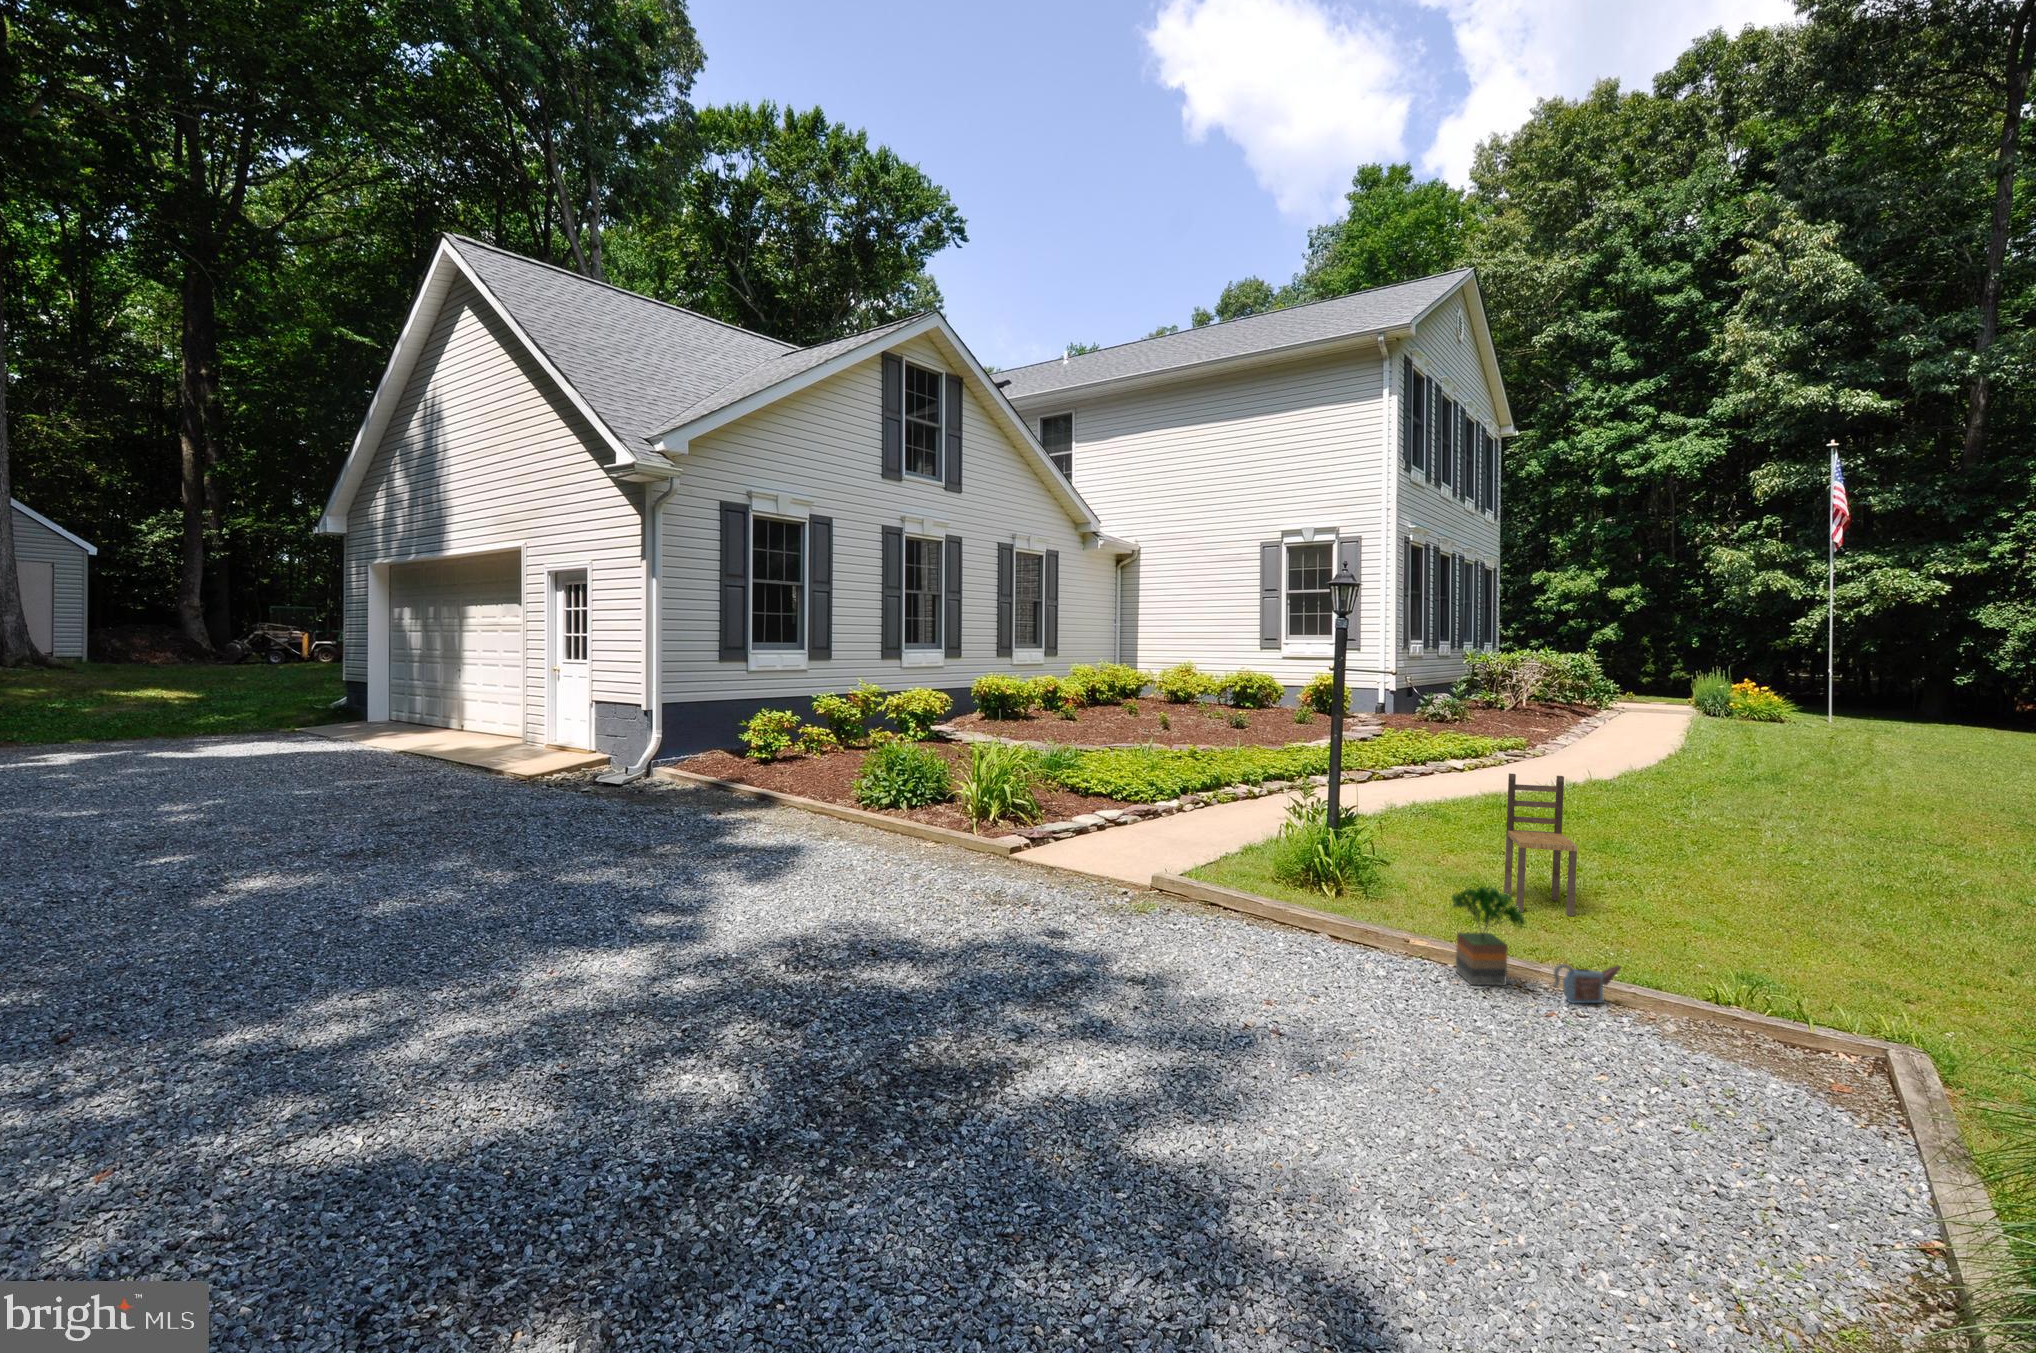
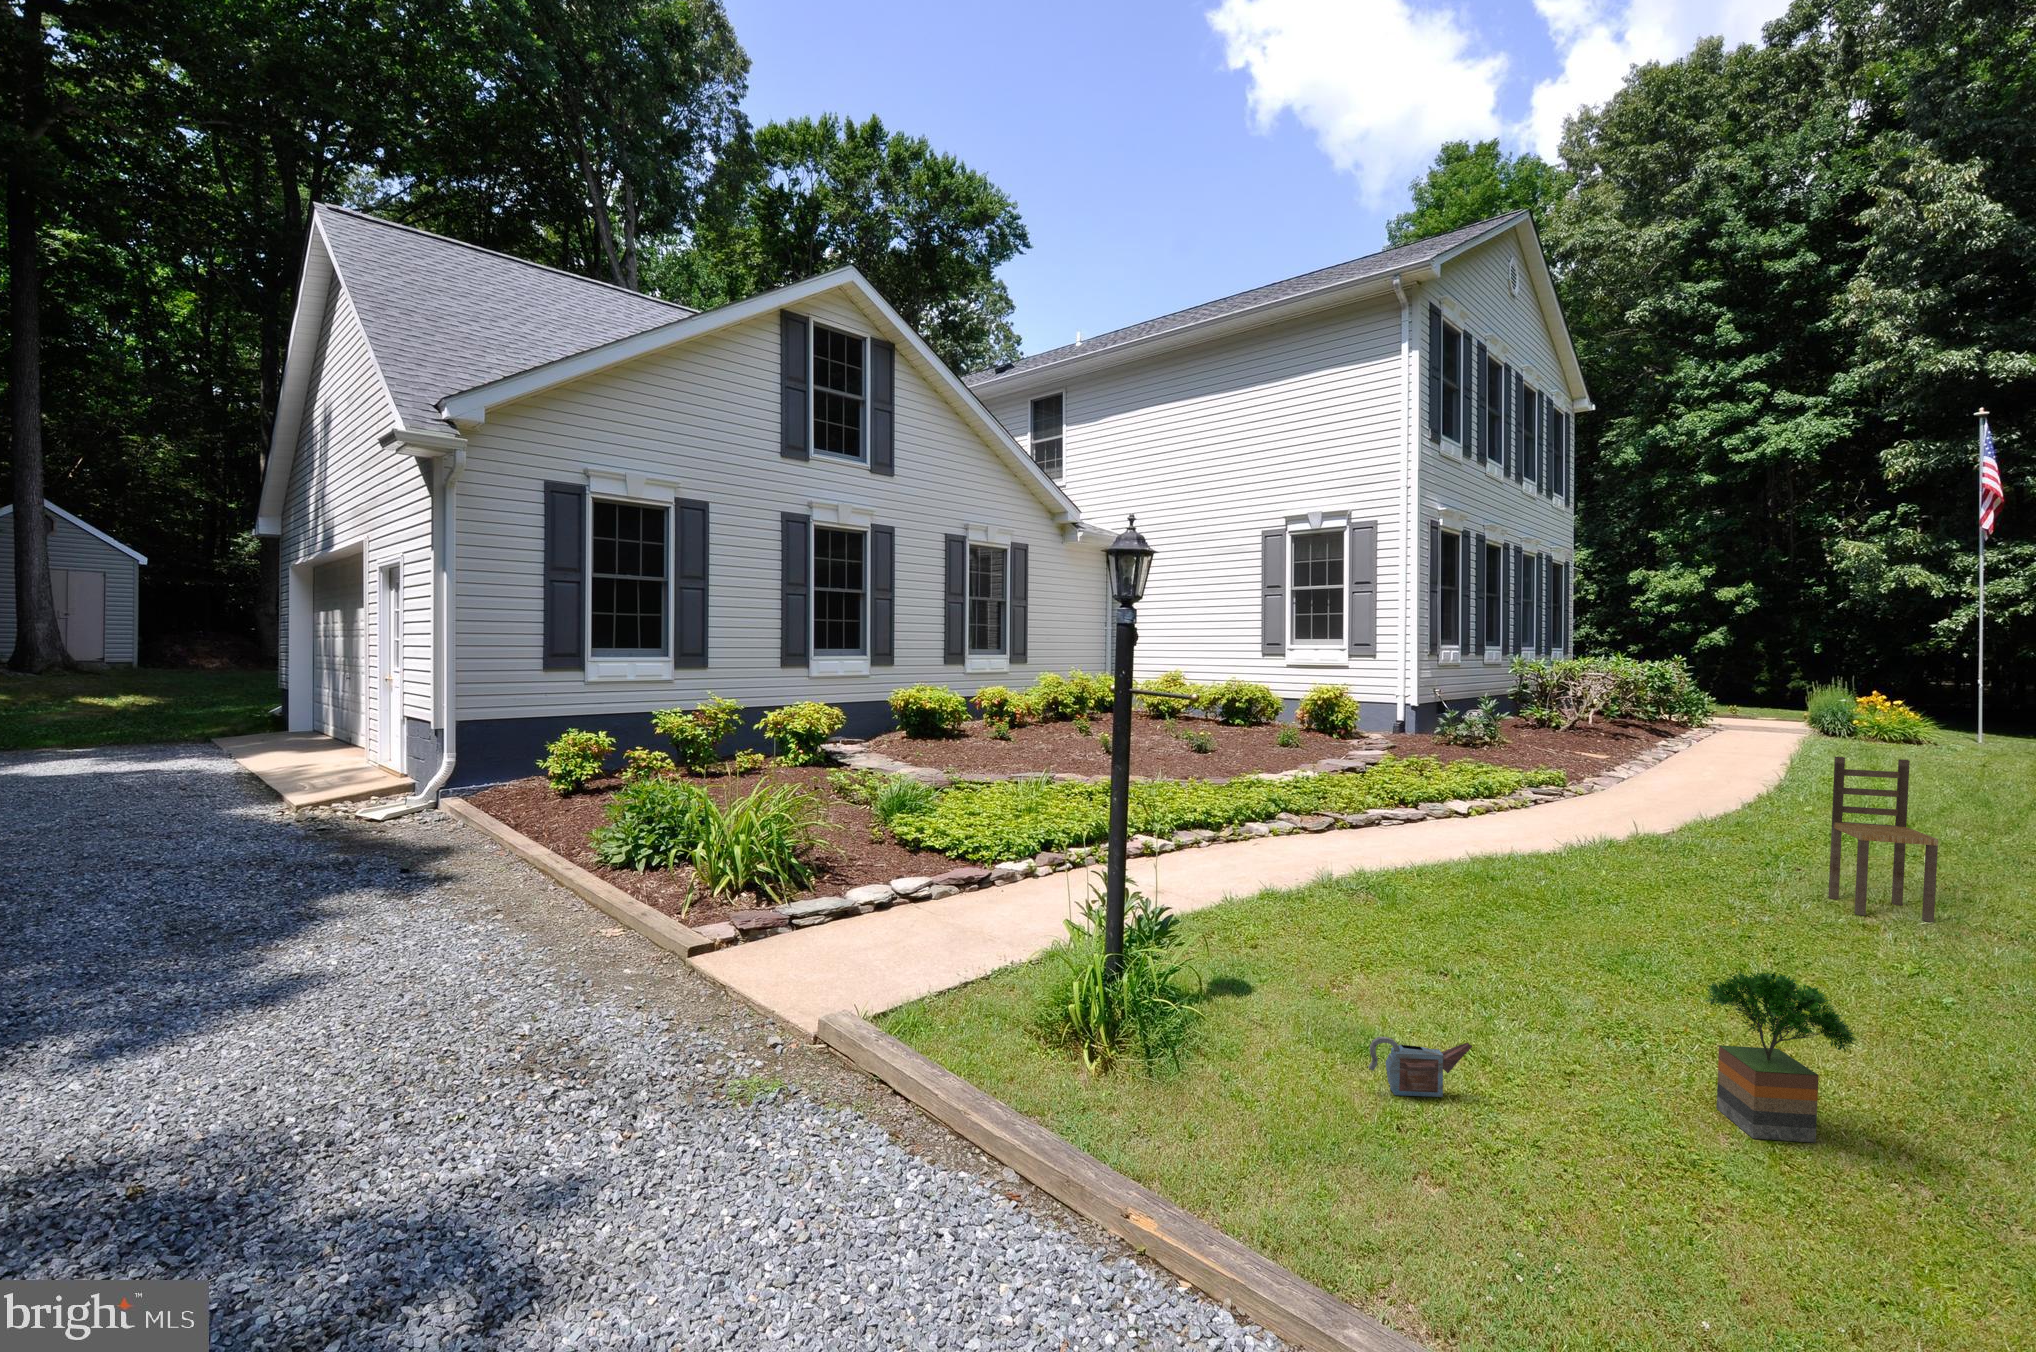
chair: present [1504,773,1577,916] -> present [1828,757,1938,922]
potted tree: present [1451,887,1526,985] -> present [1705,971,1856,1143]

